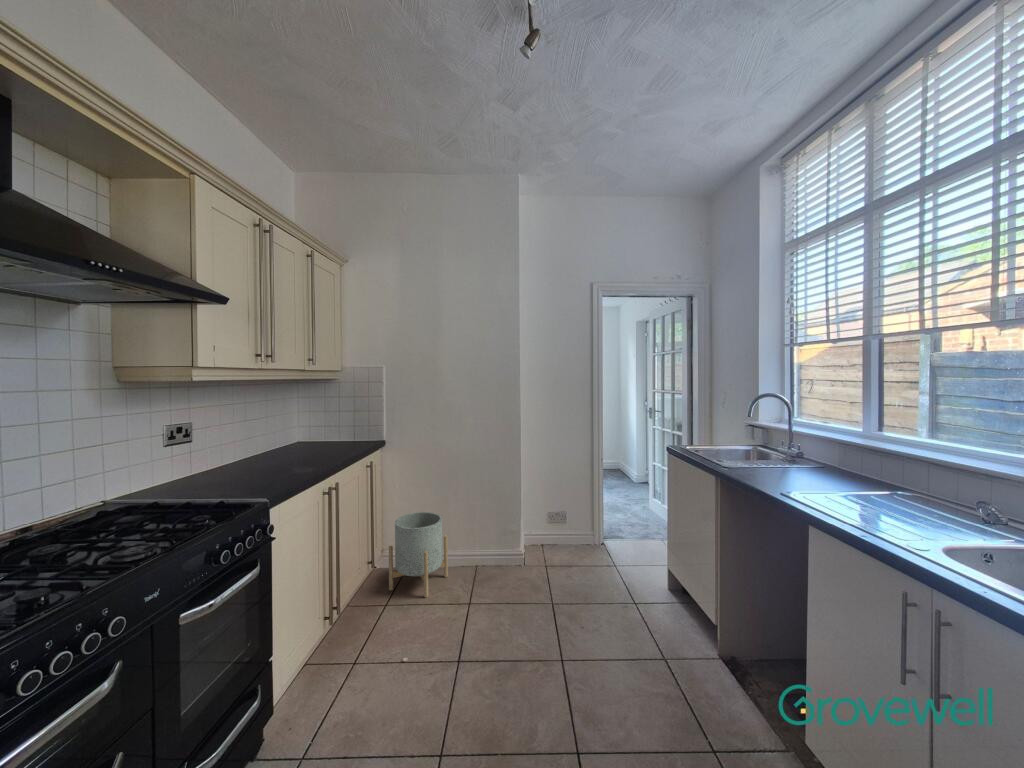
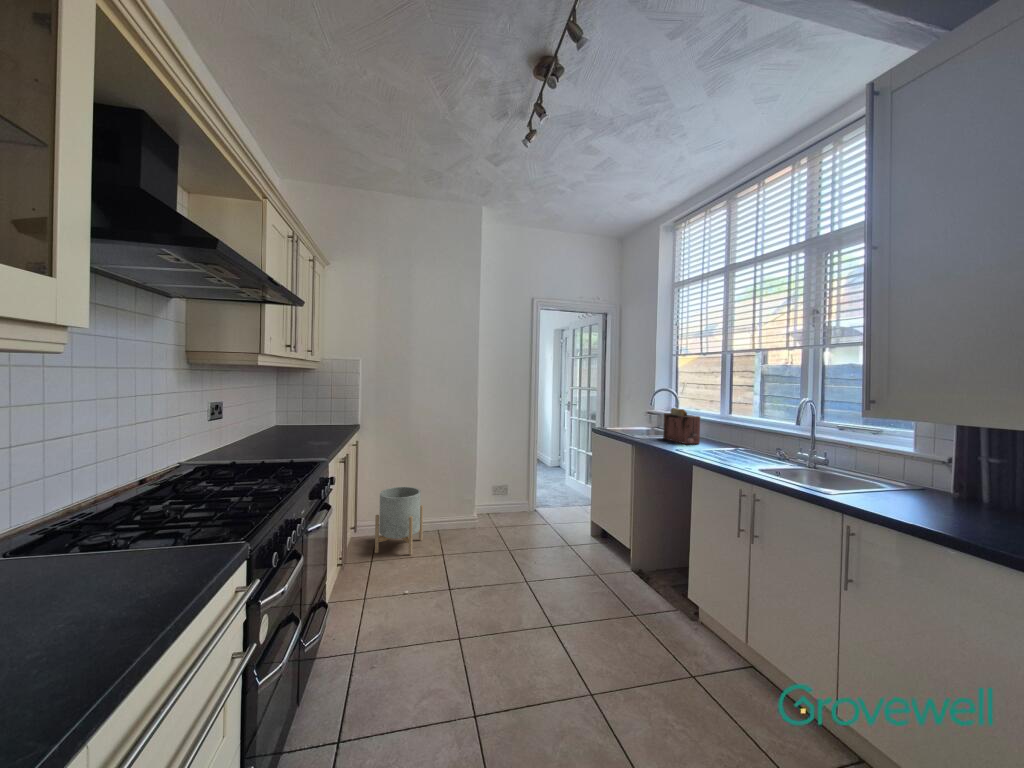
toaster: none [764,423,825,481] -> present [663,408,700,444]

